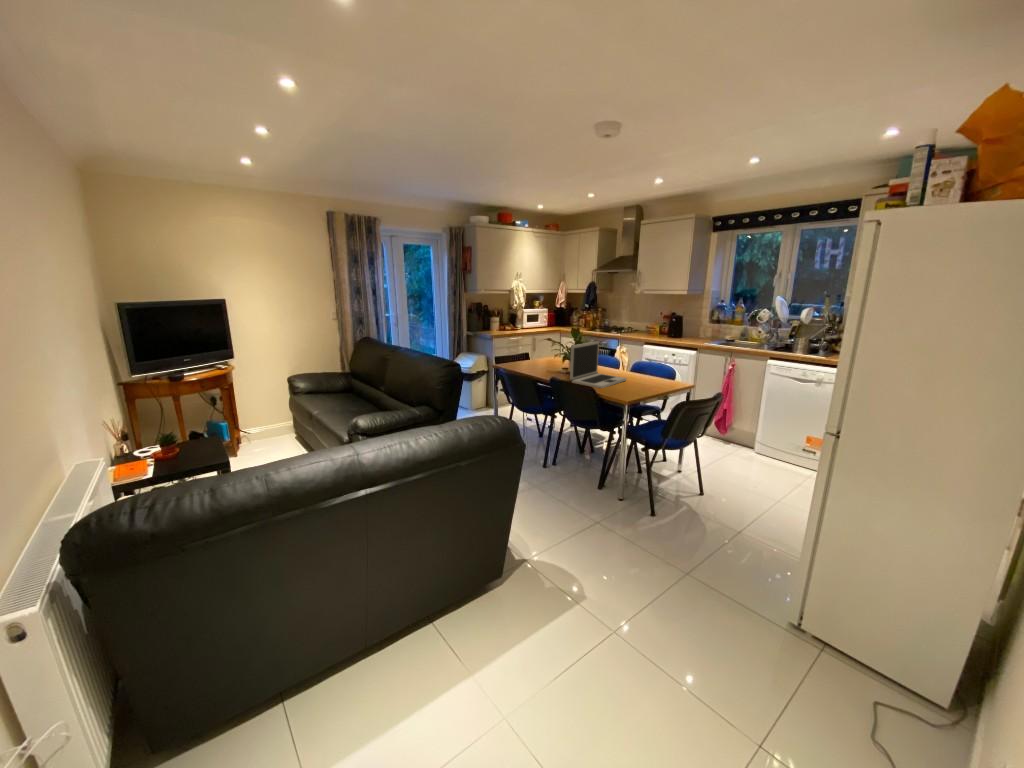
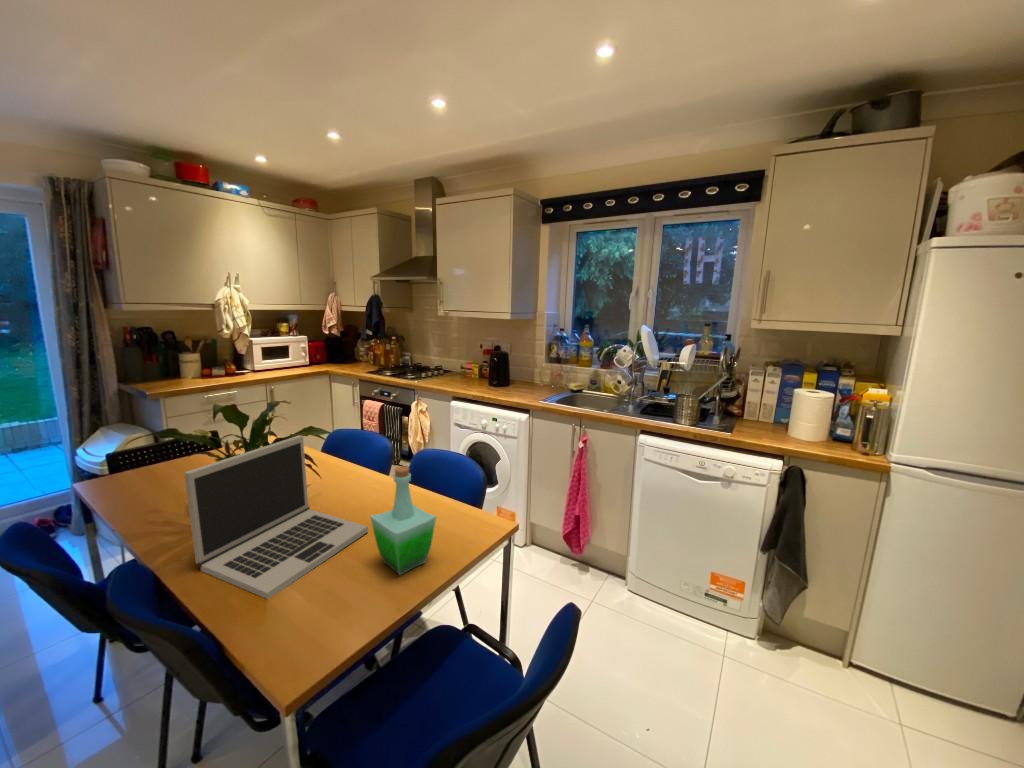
bottle: none [635,348,661,389] -> present [370,466,436,575]

